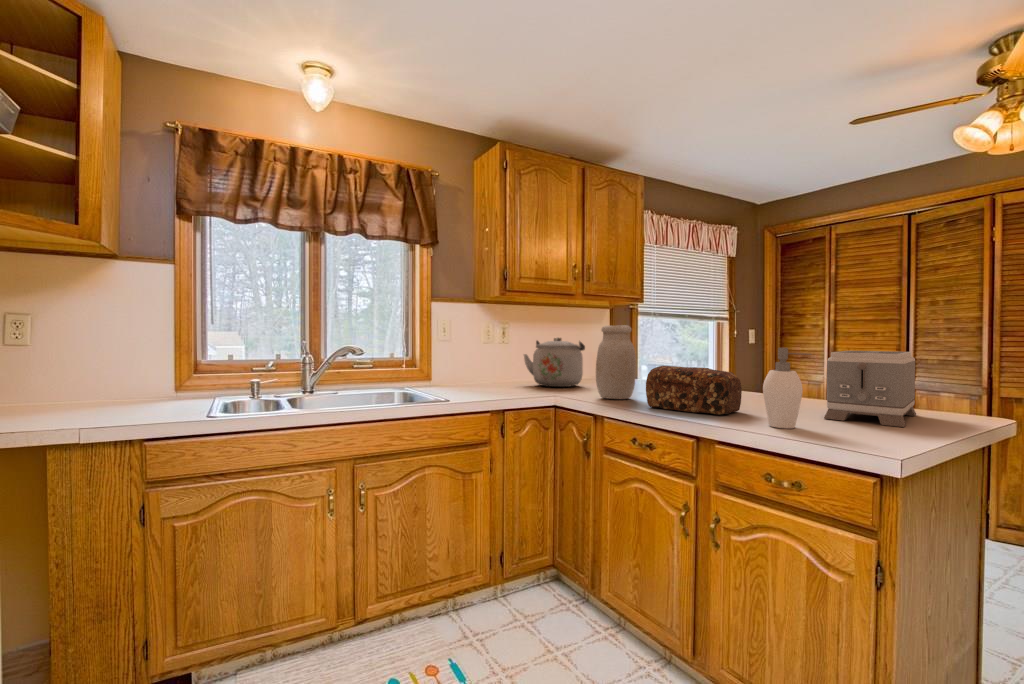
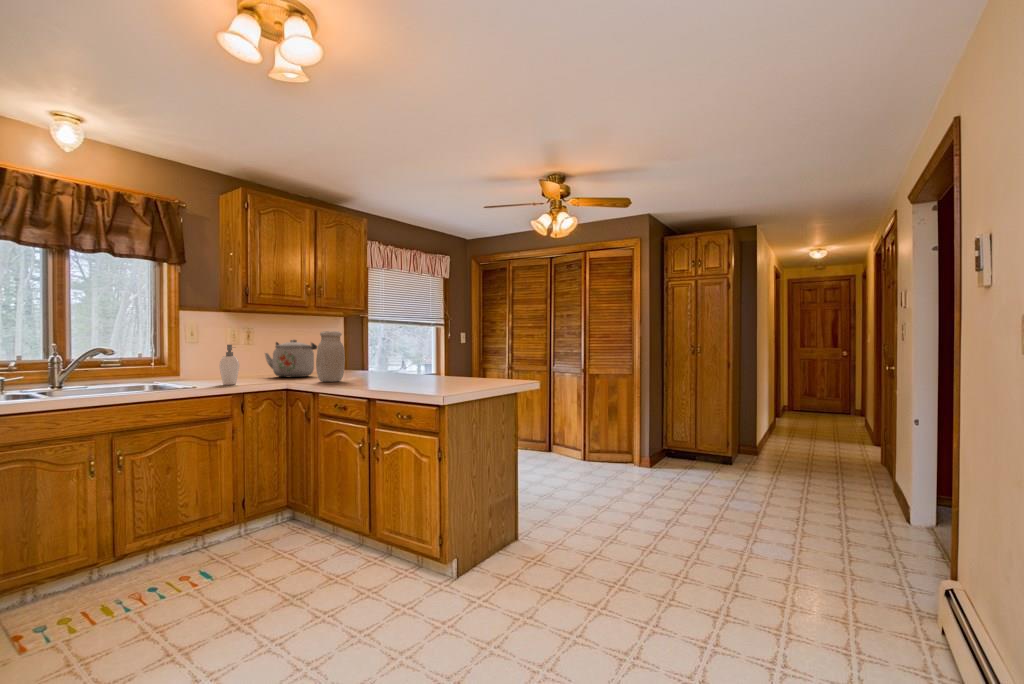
soap dispenser: present [763,348,811,428] -> present [219,345,239,385]
toaster: present [824,351,916,427] -> none [442,347,495,386]
bread loaf: present [646,366,742,414] -> none [345,358,402,385]

